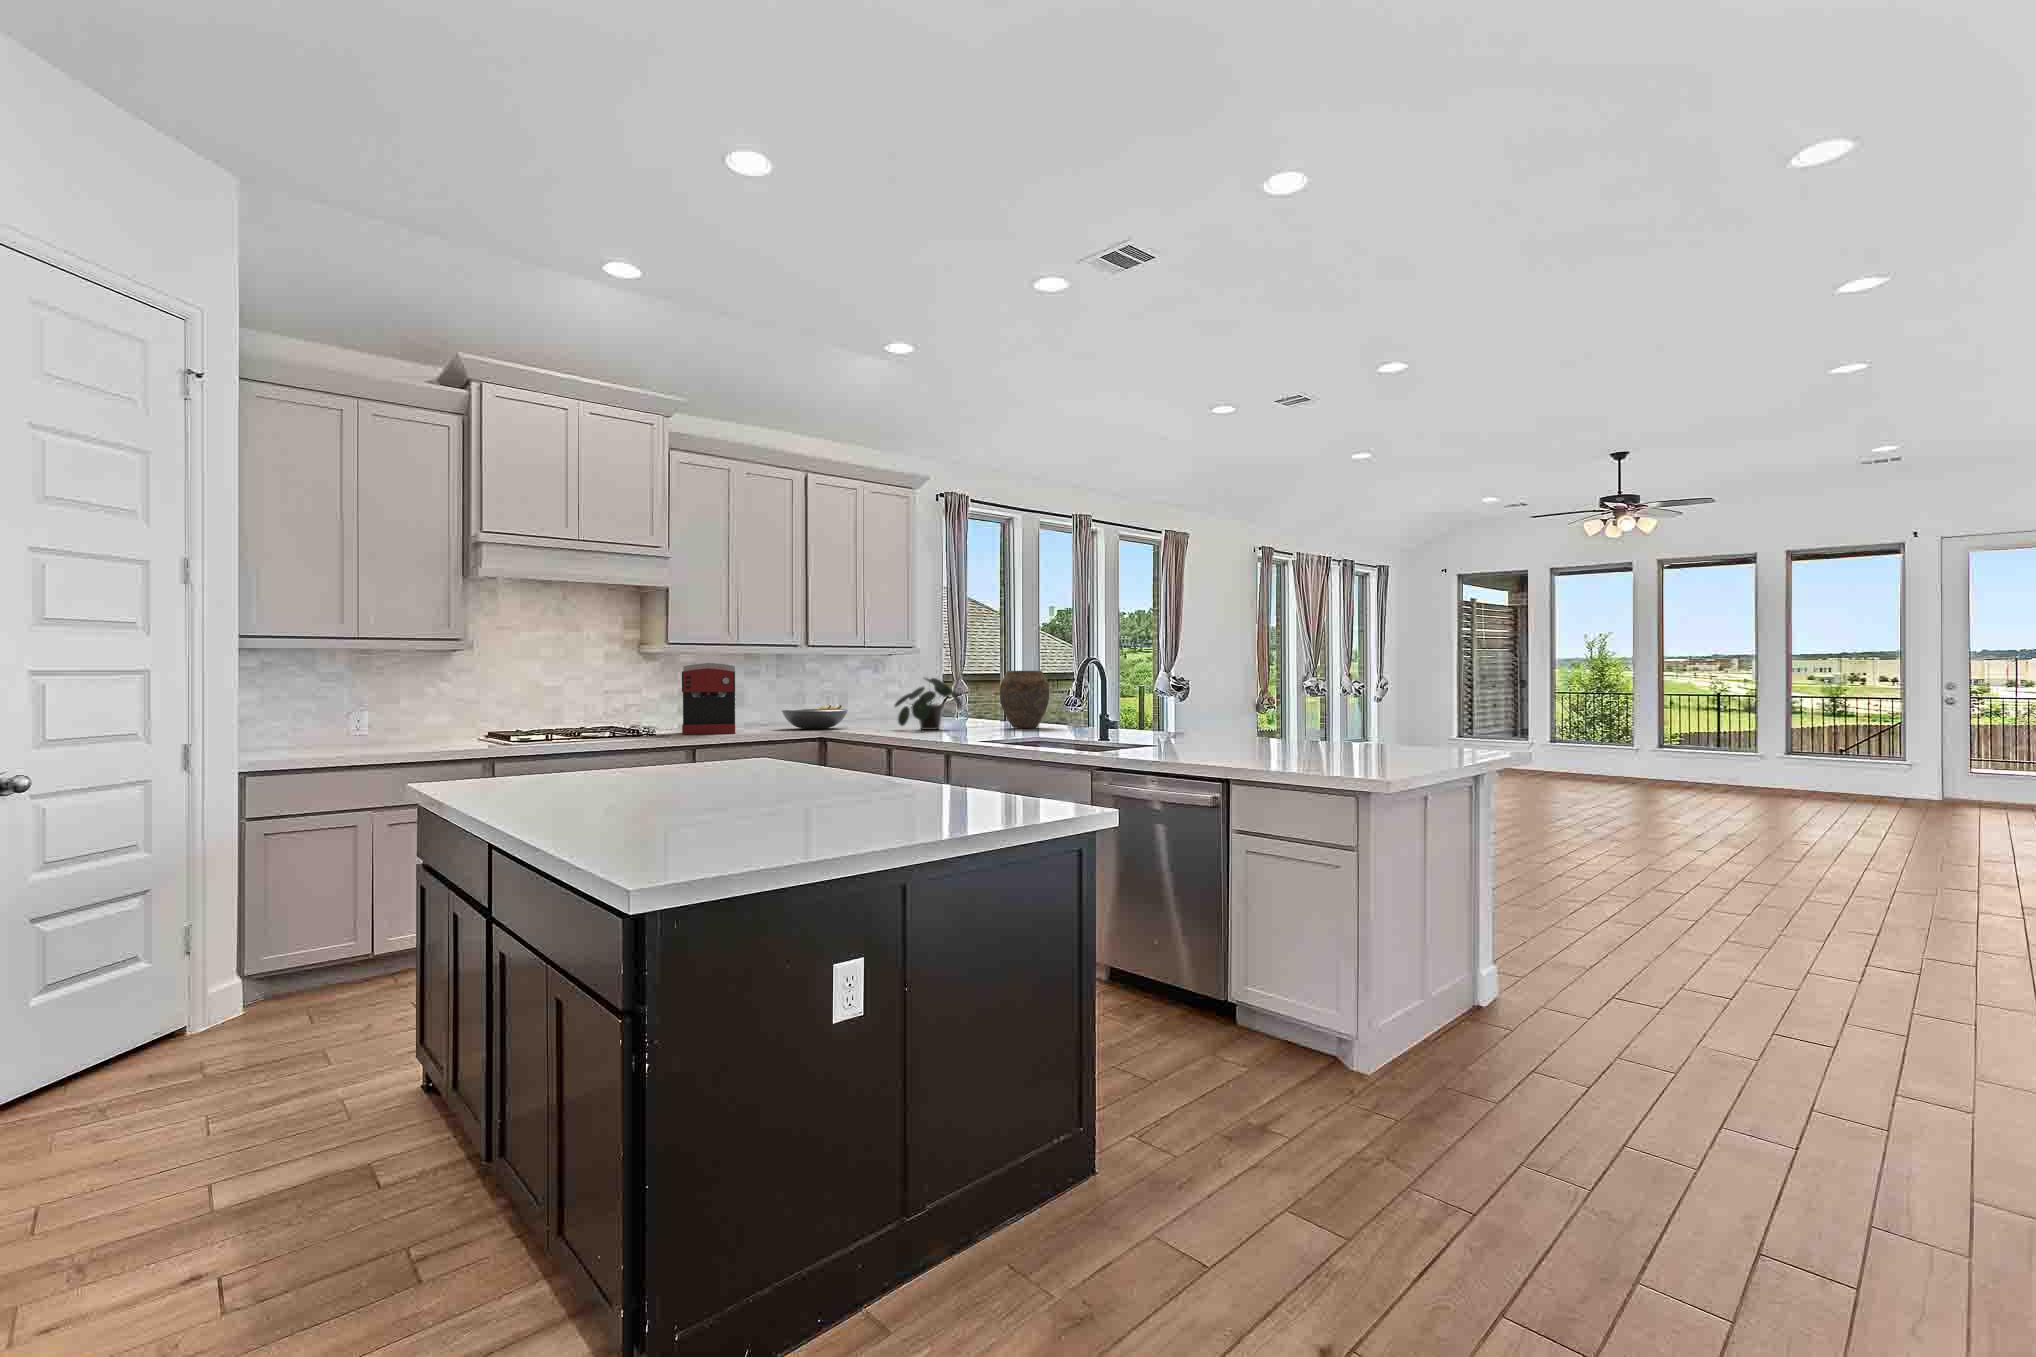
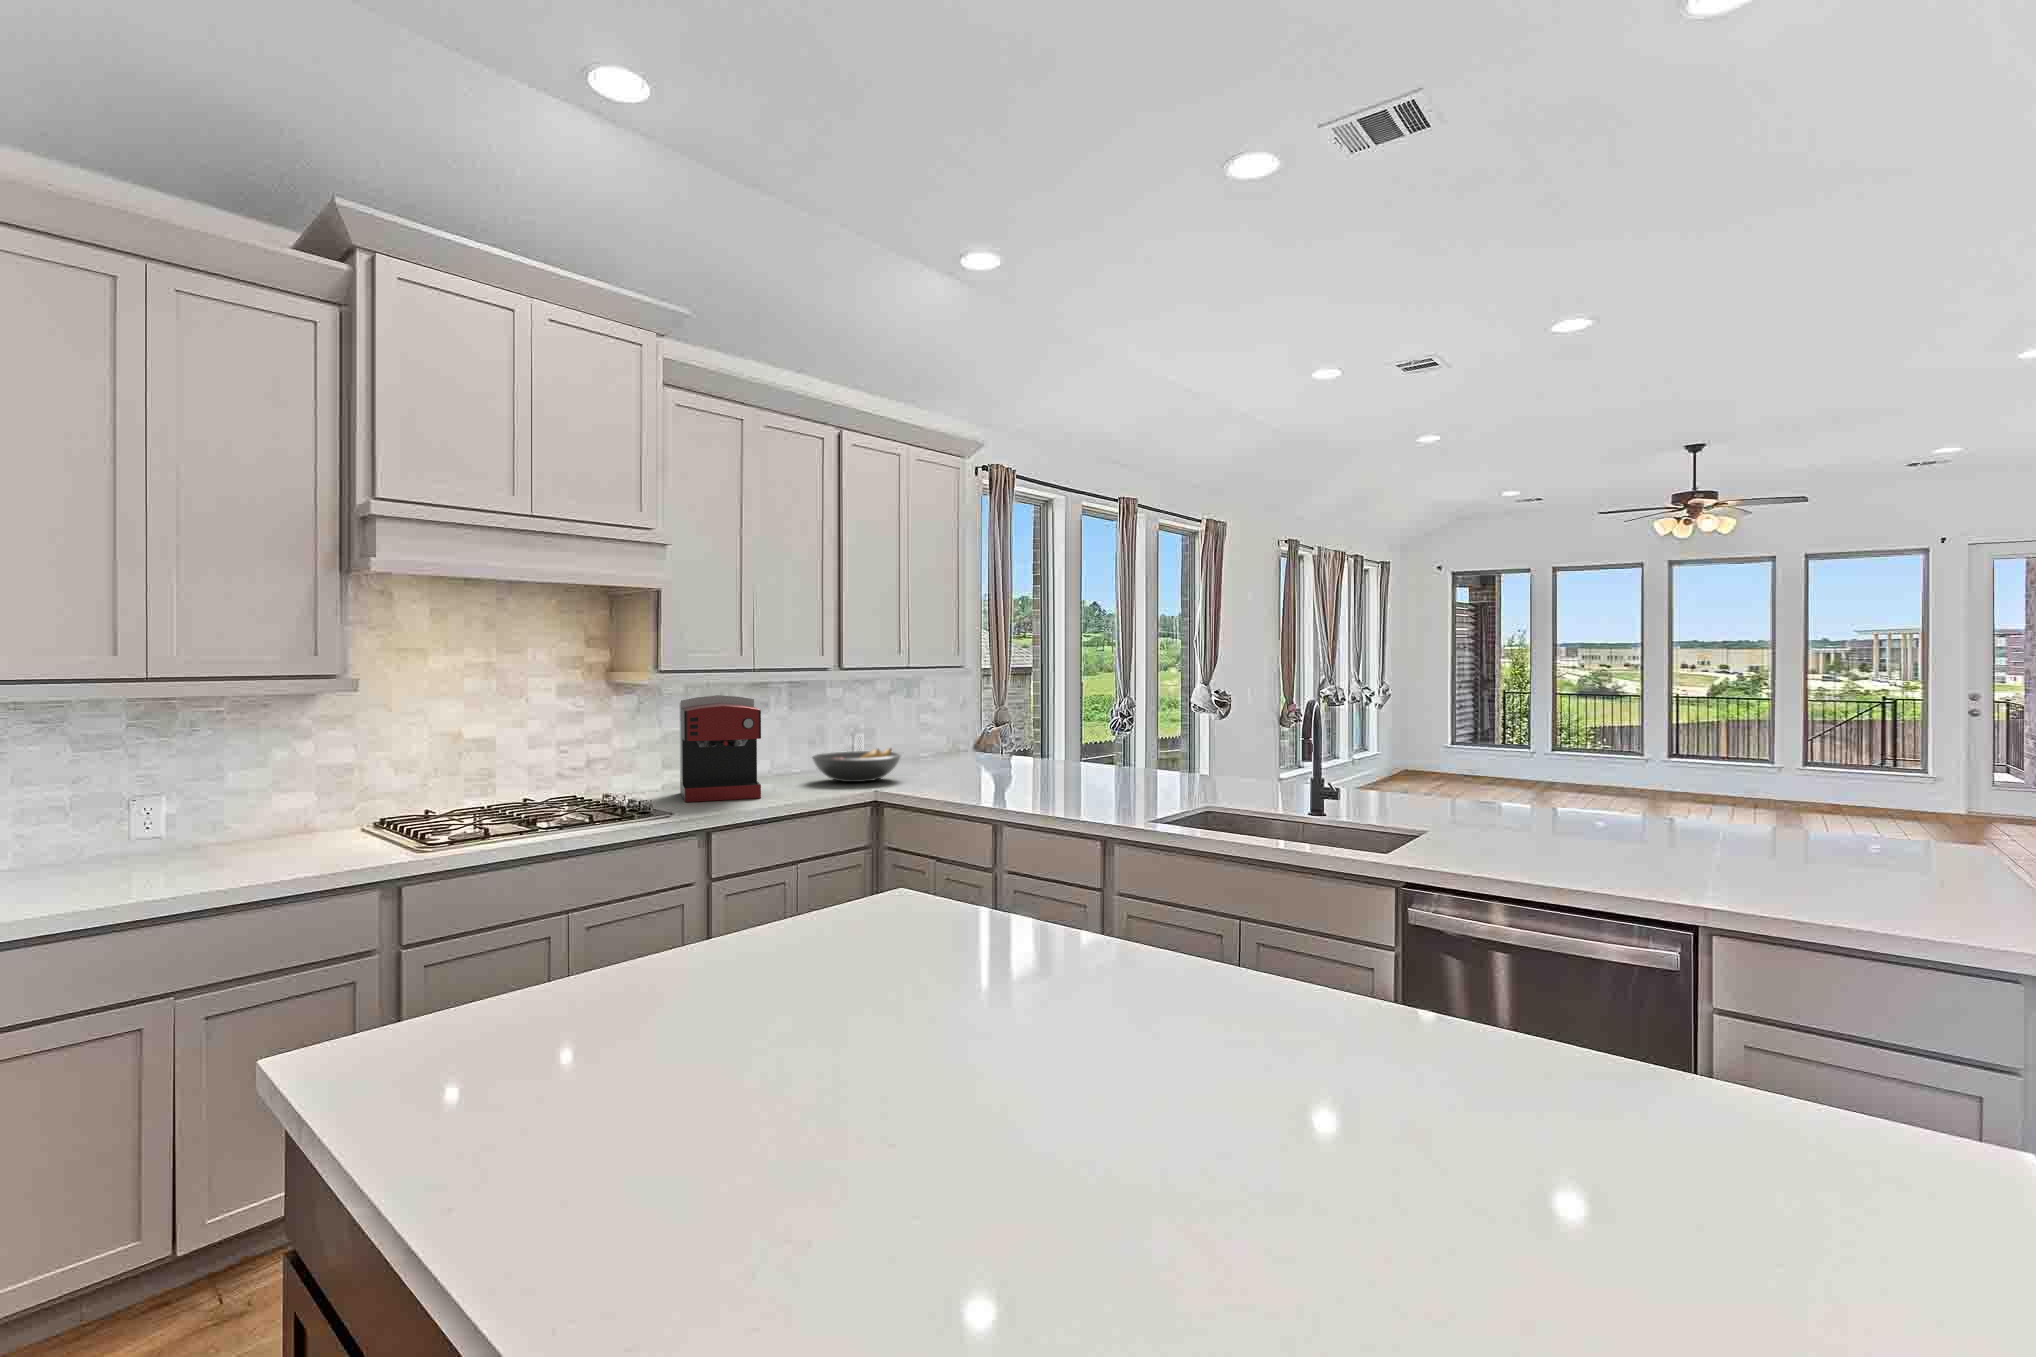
vase: present [1000,671,1050,728] -> none [1112,702,1178,780]
potted plant: present [895,678,962,730] -> none [972,714,1067,786]

